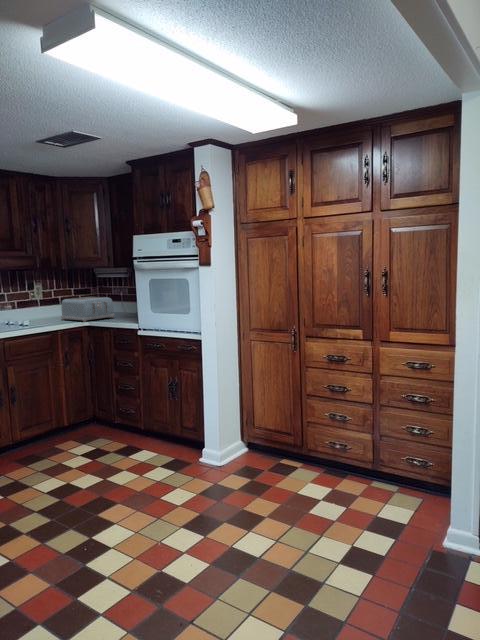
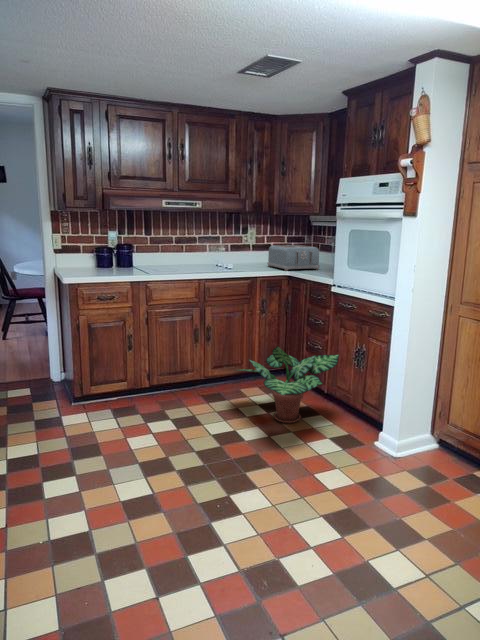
potted plant: none [48,391,154,464] -> present [237,346,339,423]

